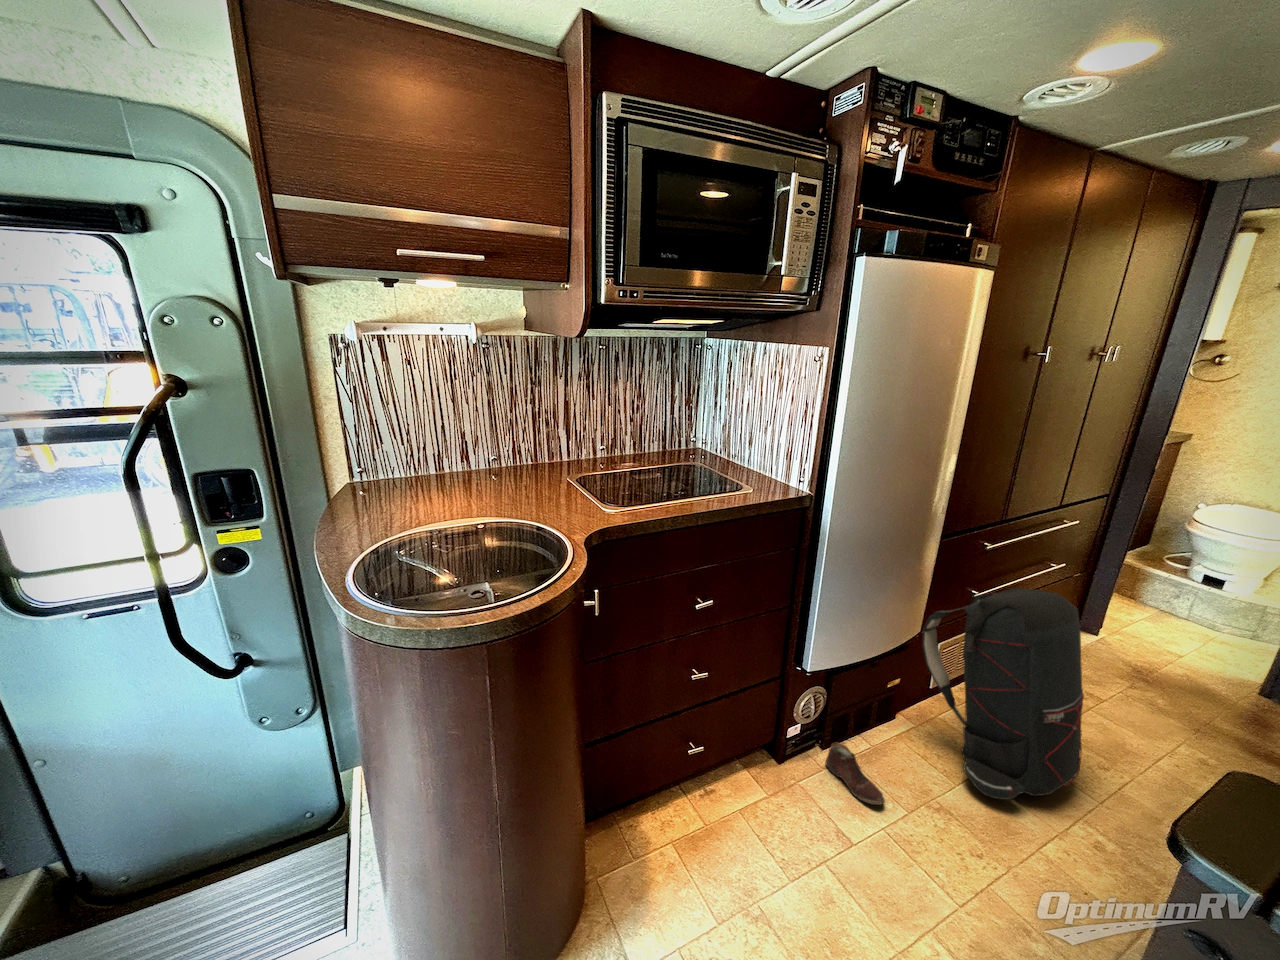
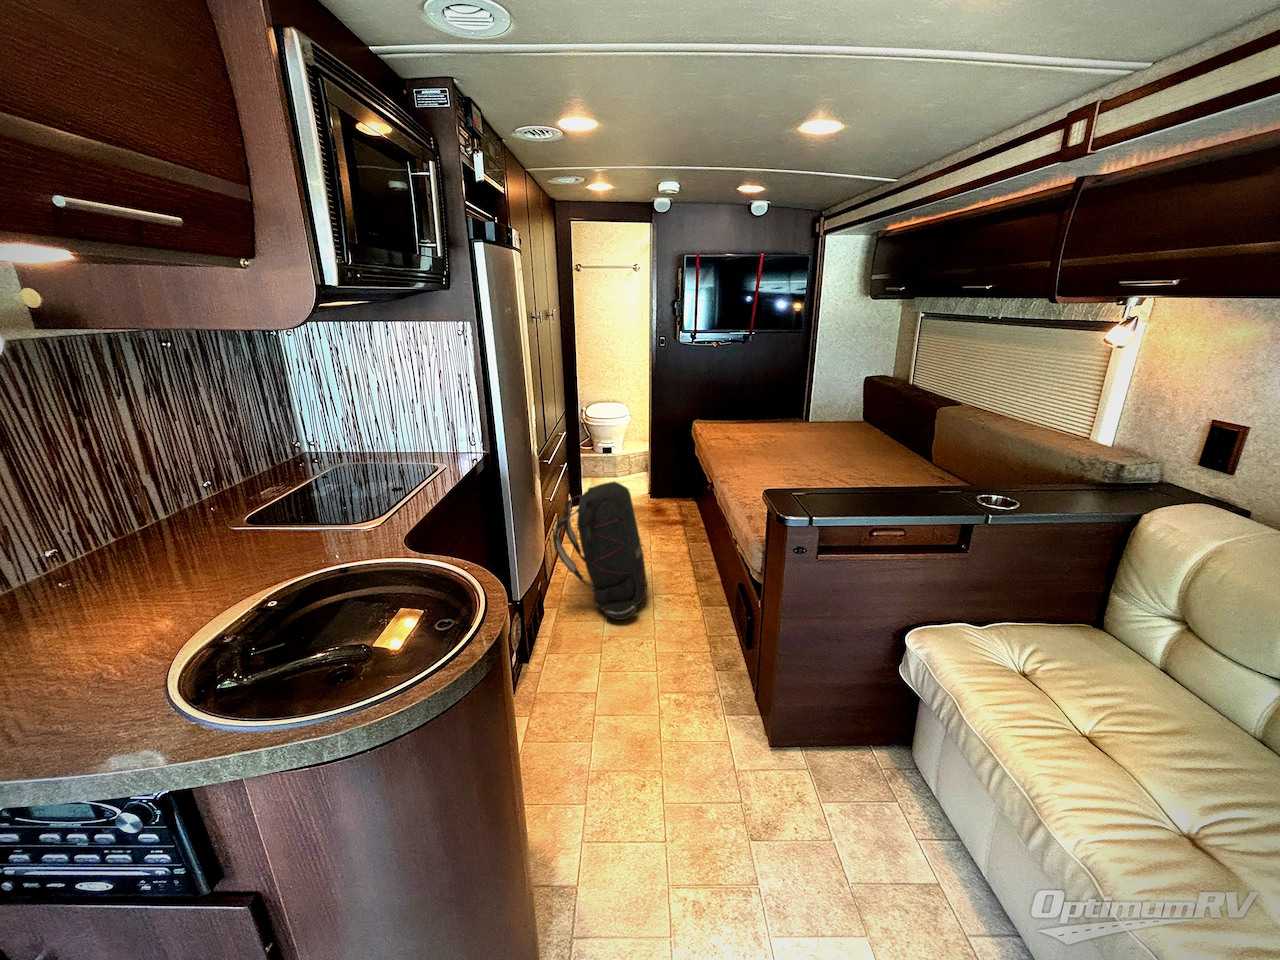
shoe: present [826,743,885,805] -> none [538,645,591,671]

